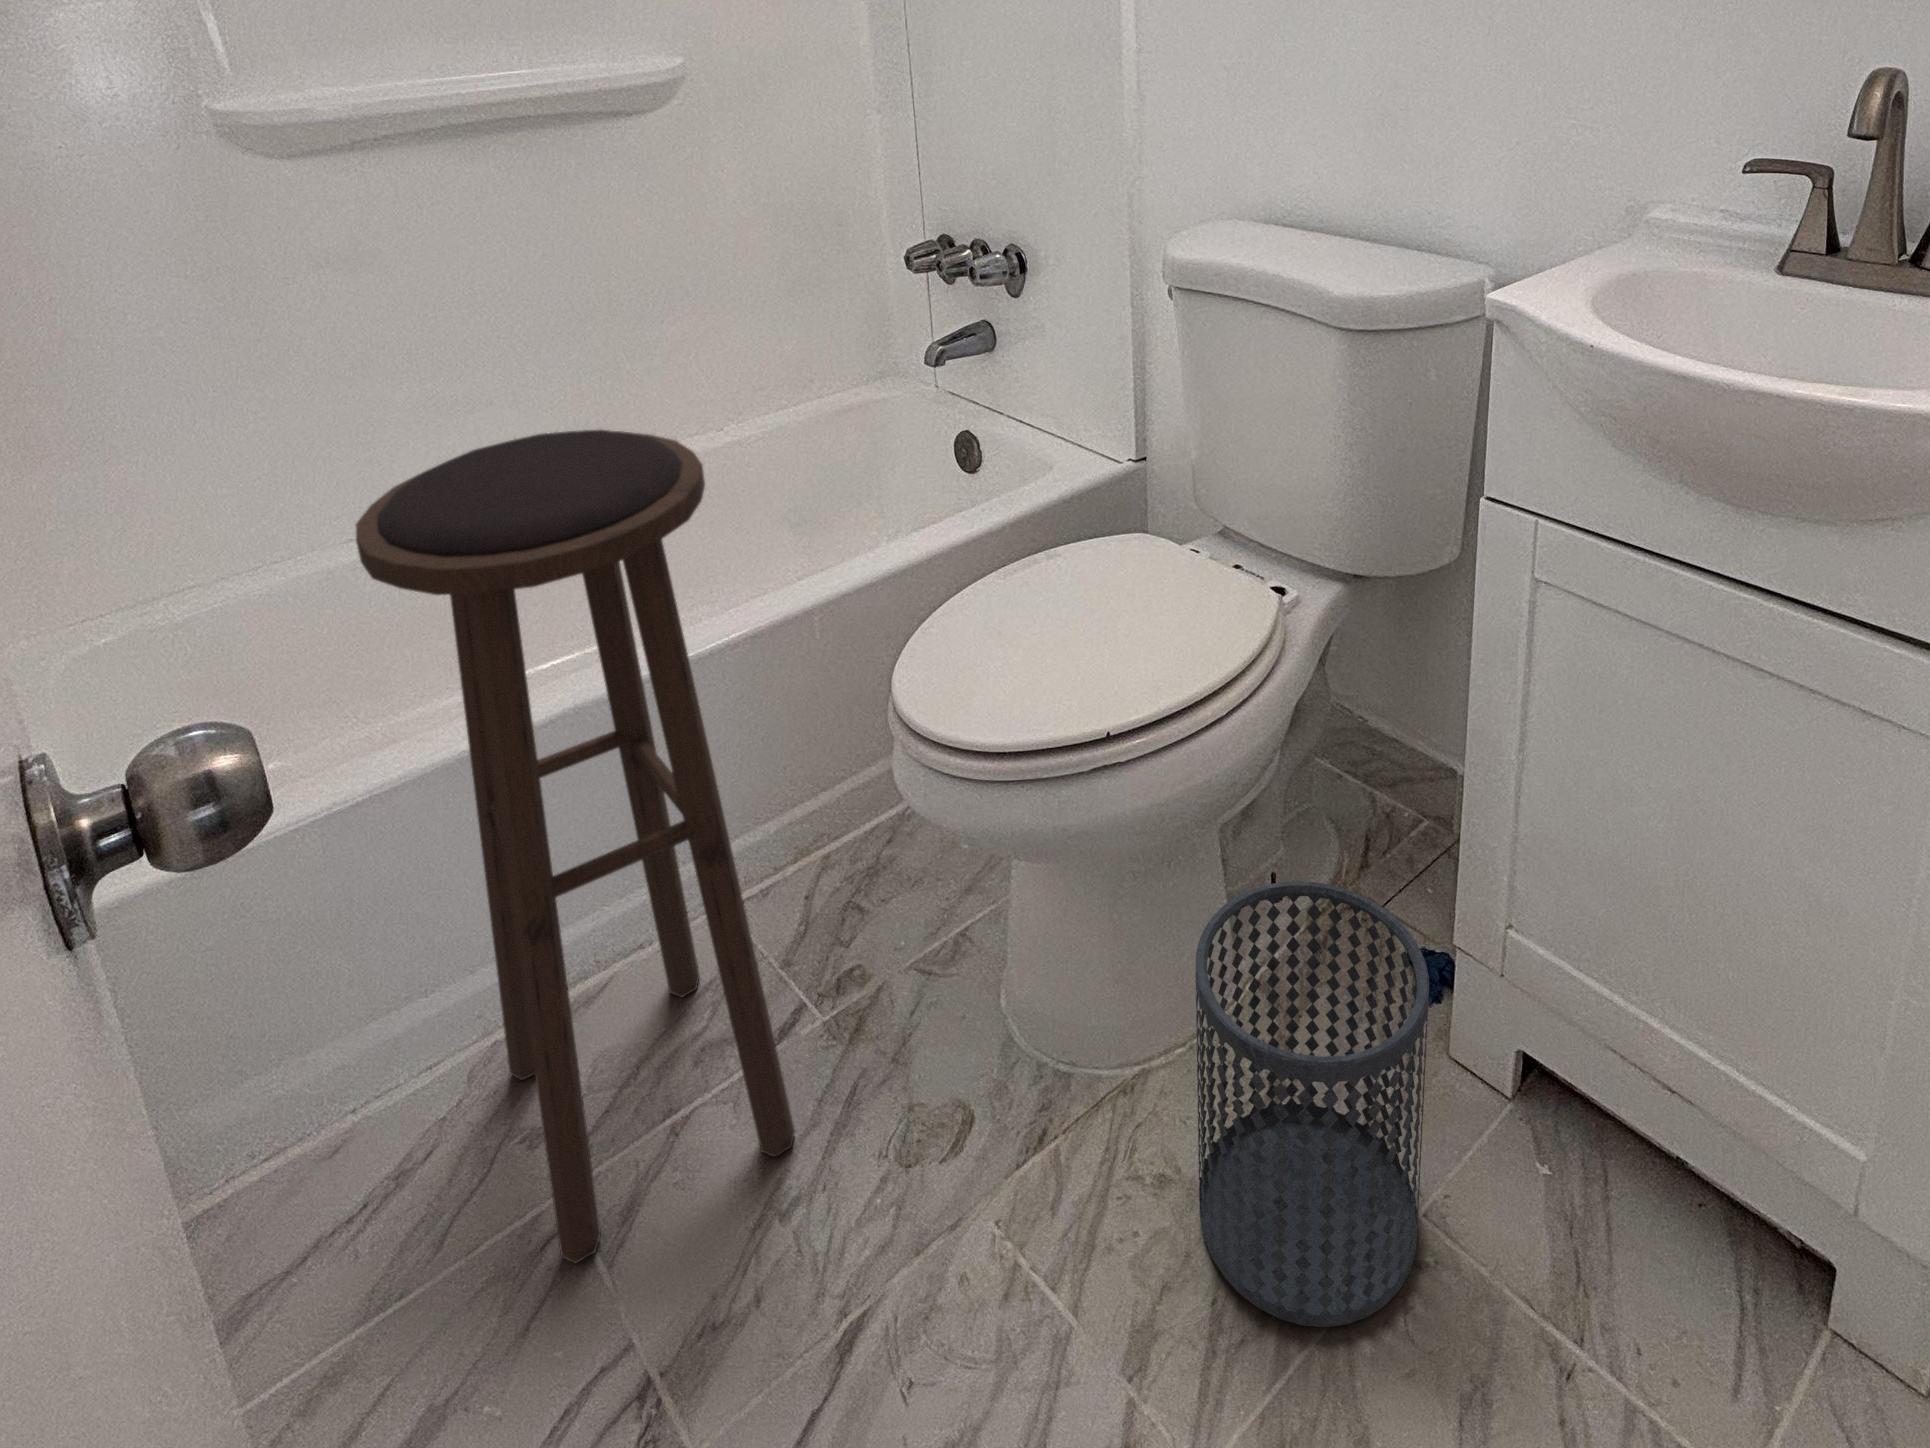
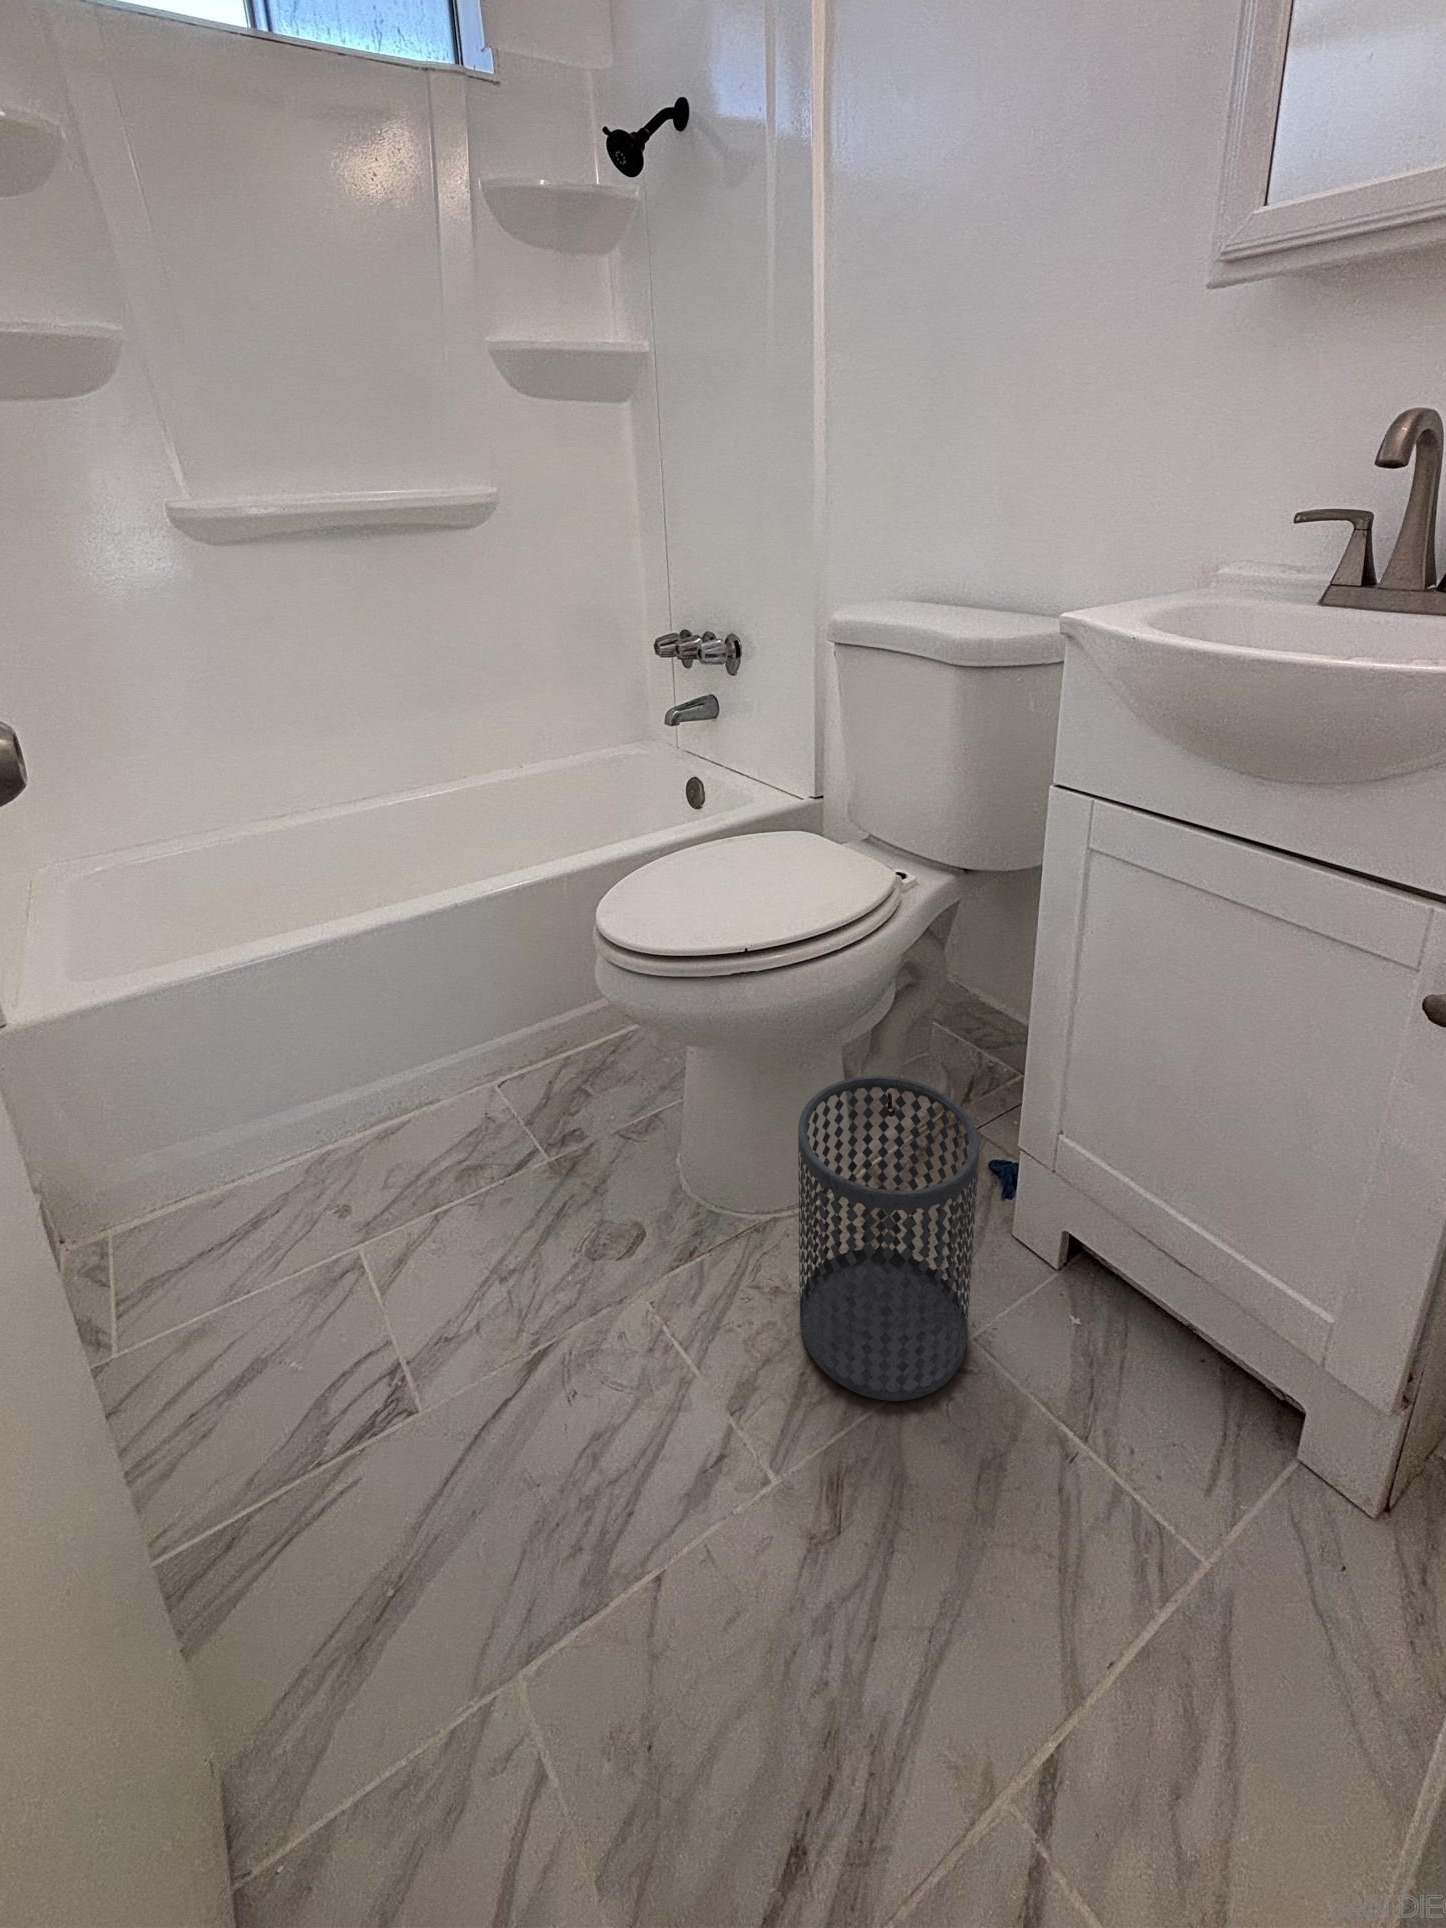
stool: present [356,430,795,1263] -> none [216,710,518,1288]

